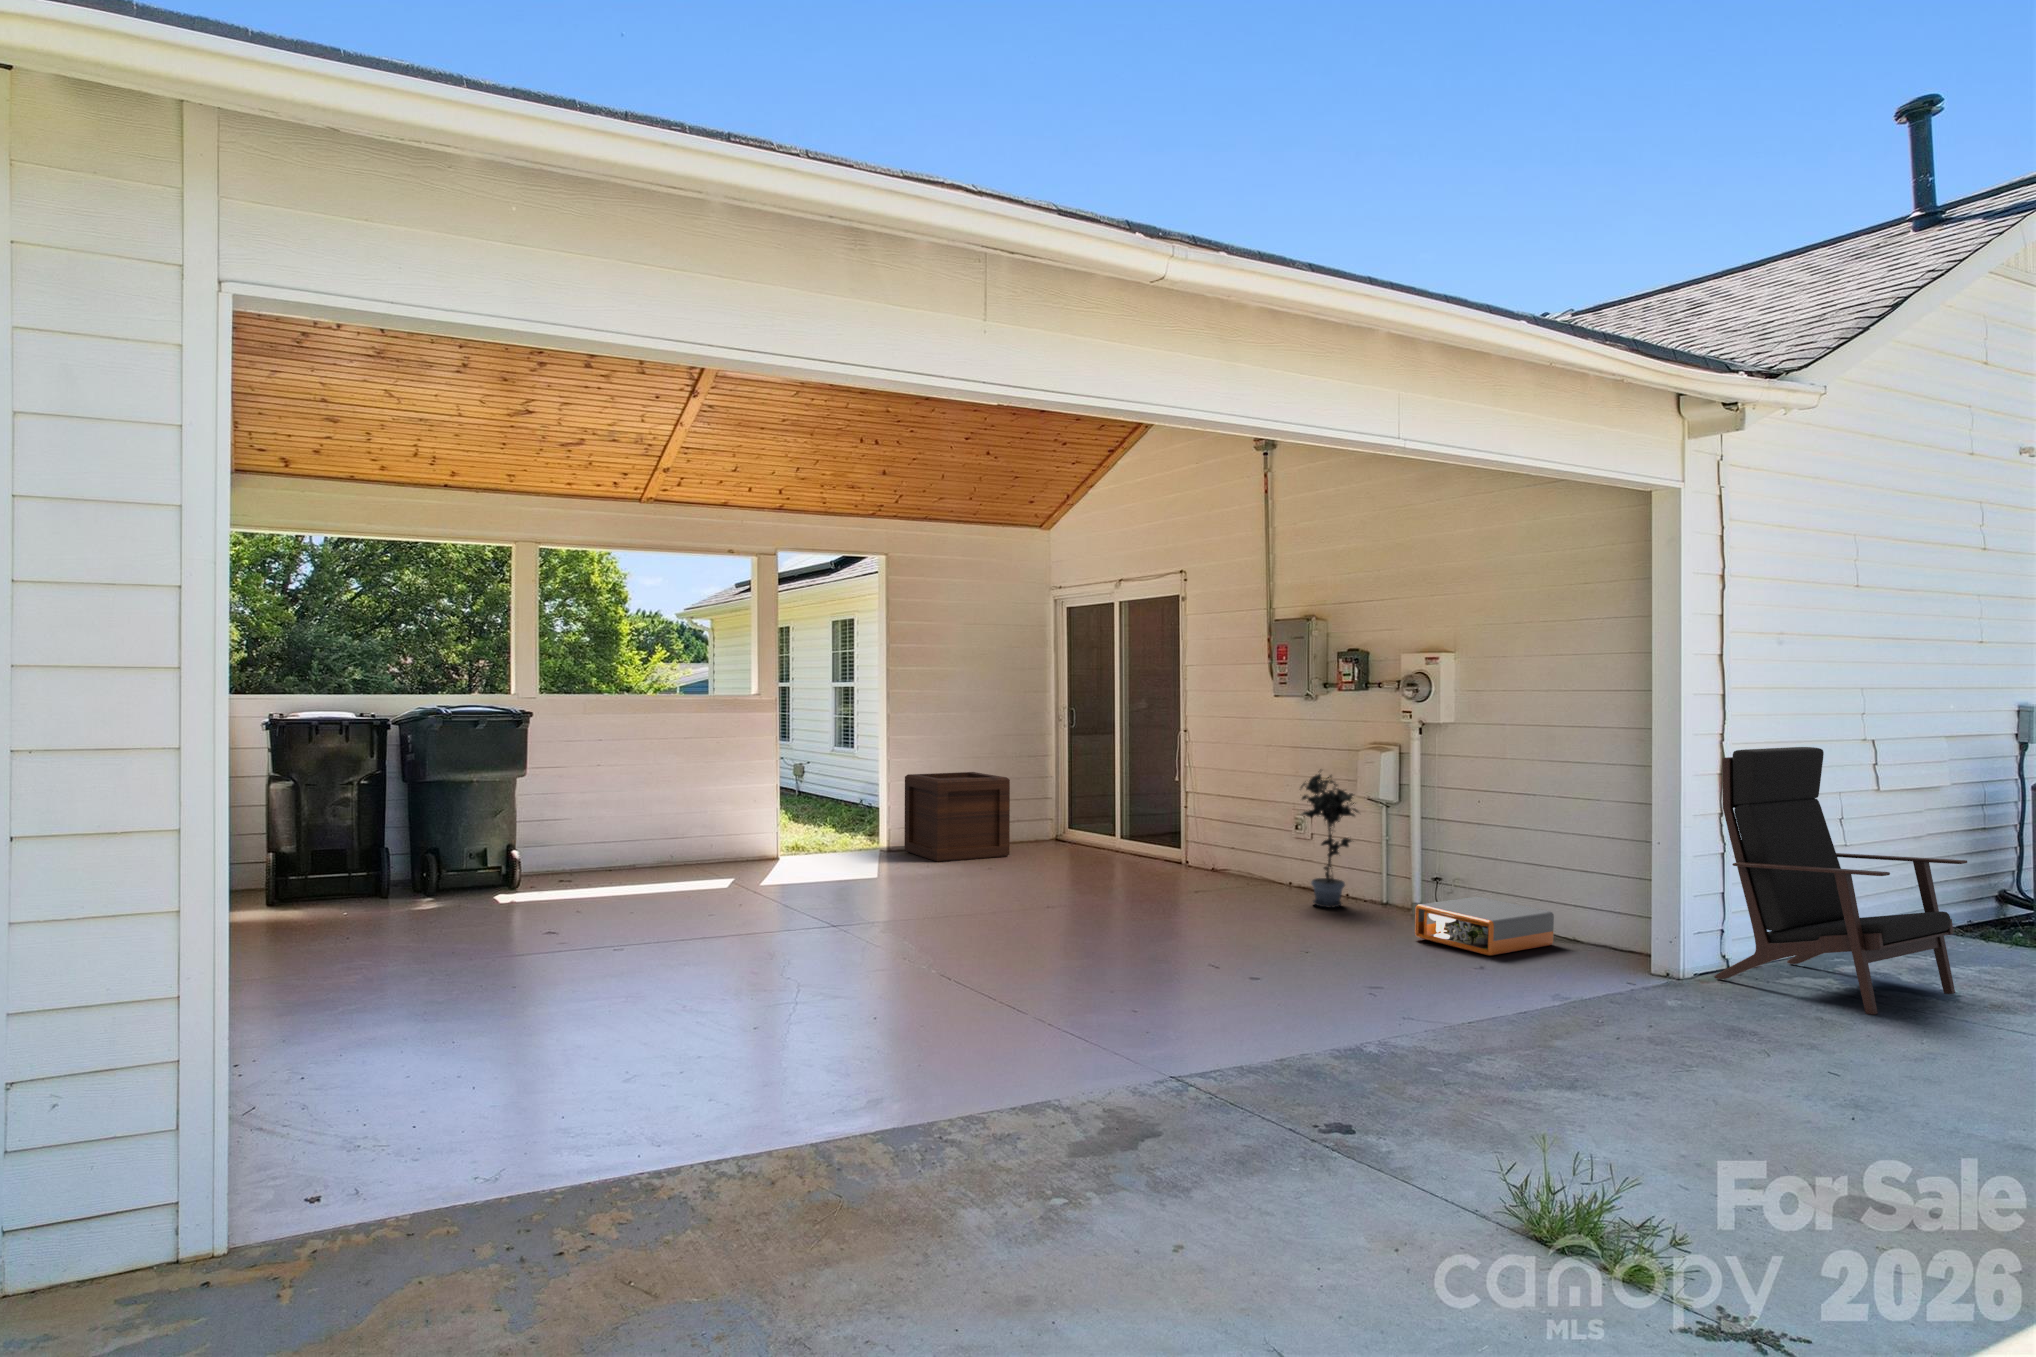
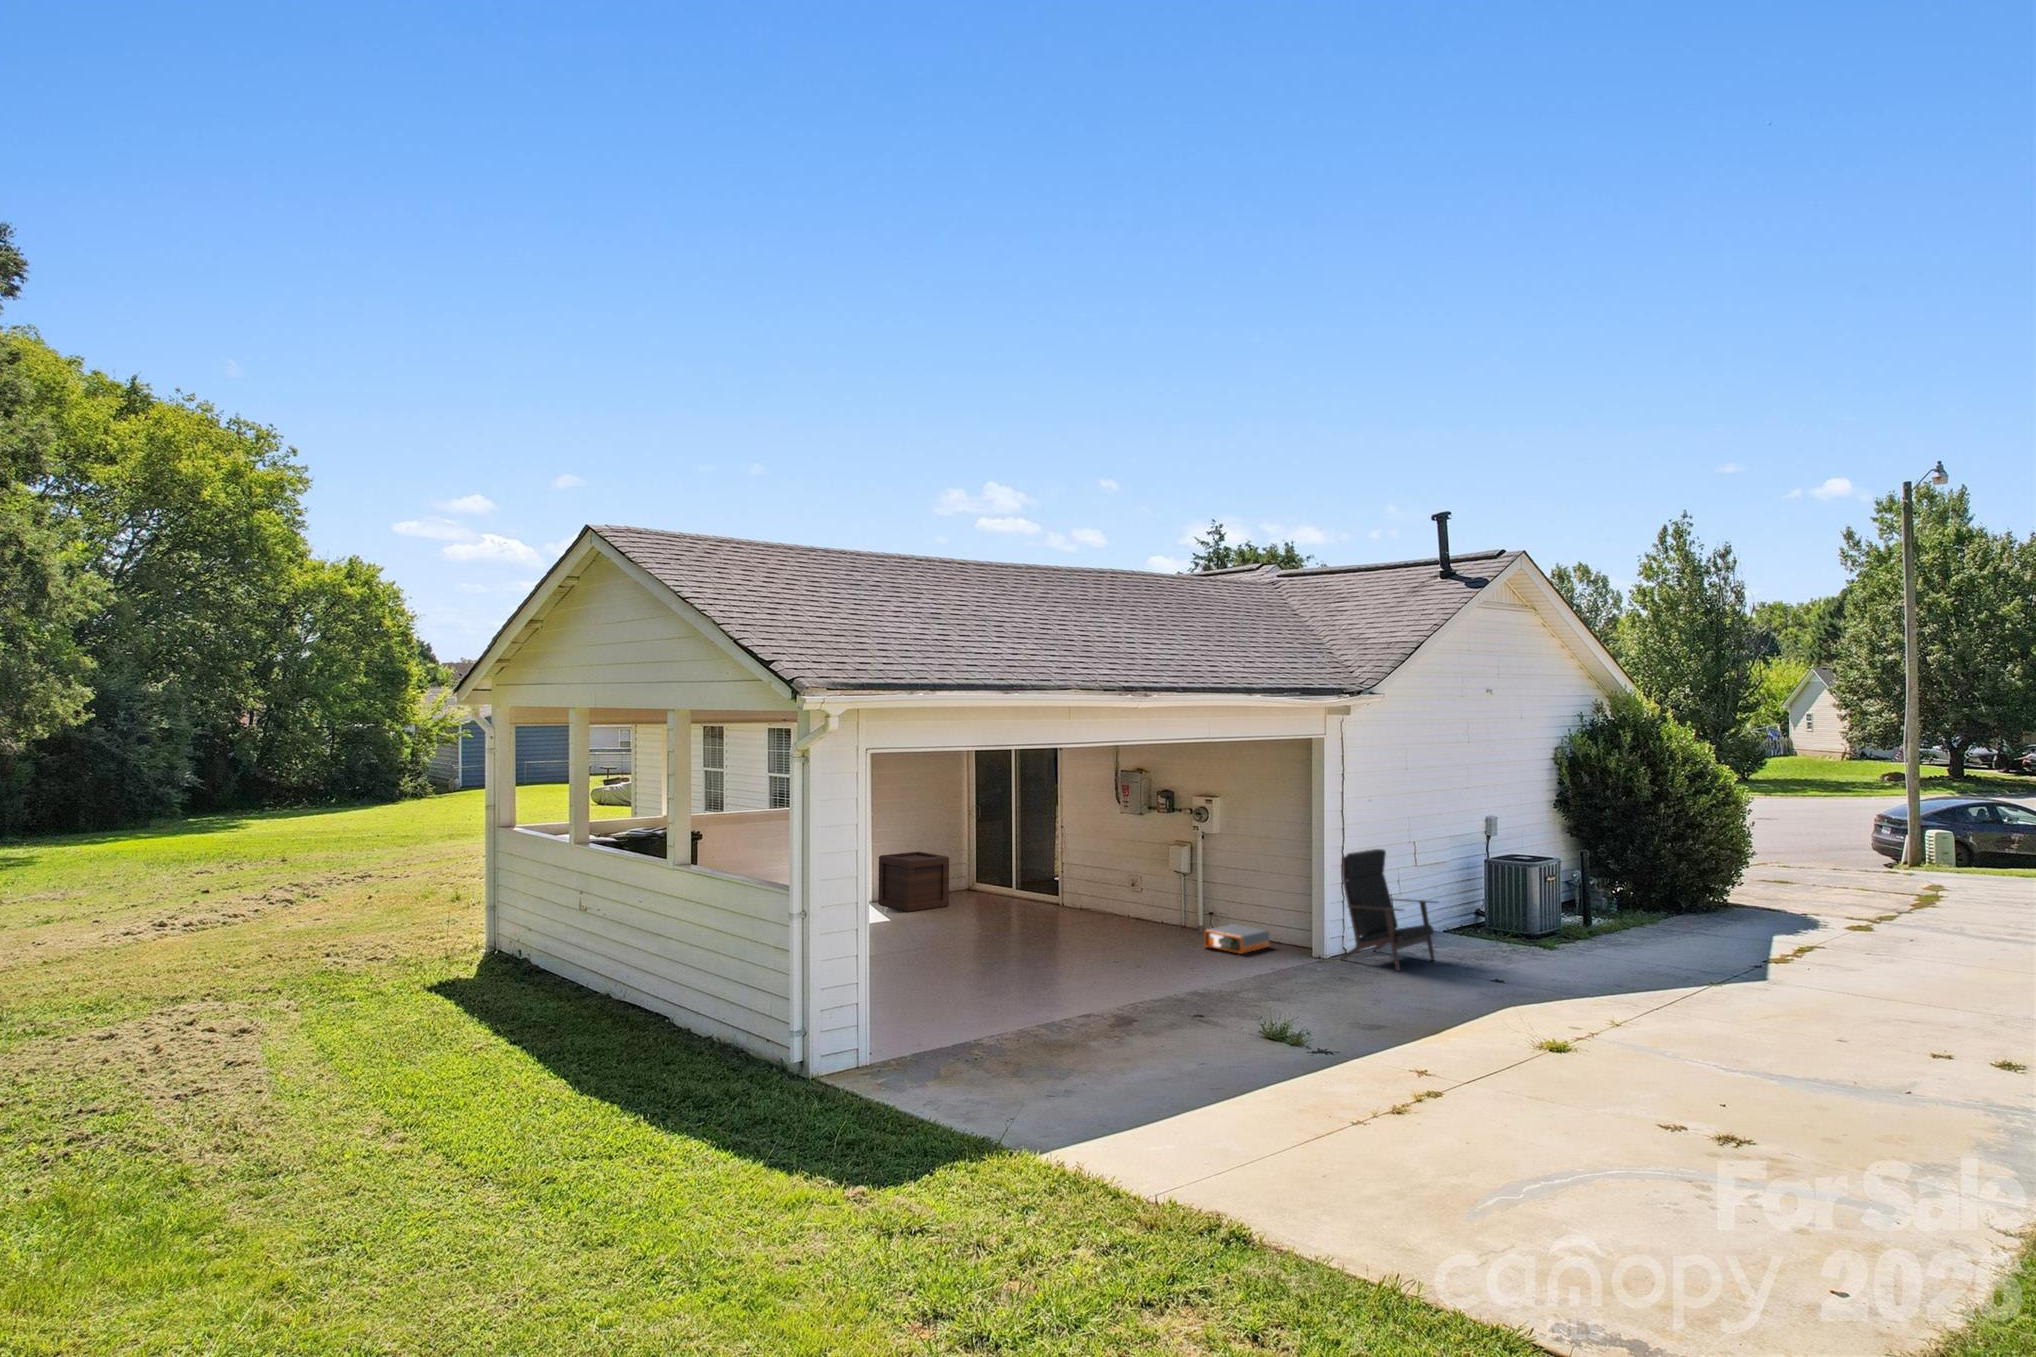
potted plant: present [1301,774,1358,908] -> none [1137,856,1171,932]

